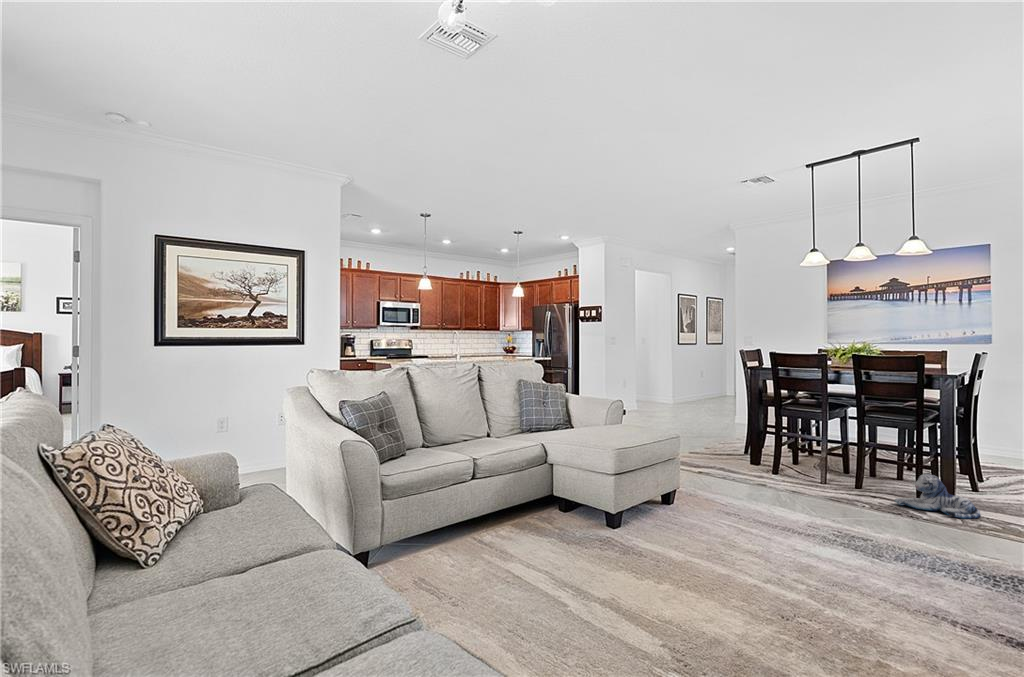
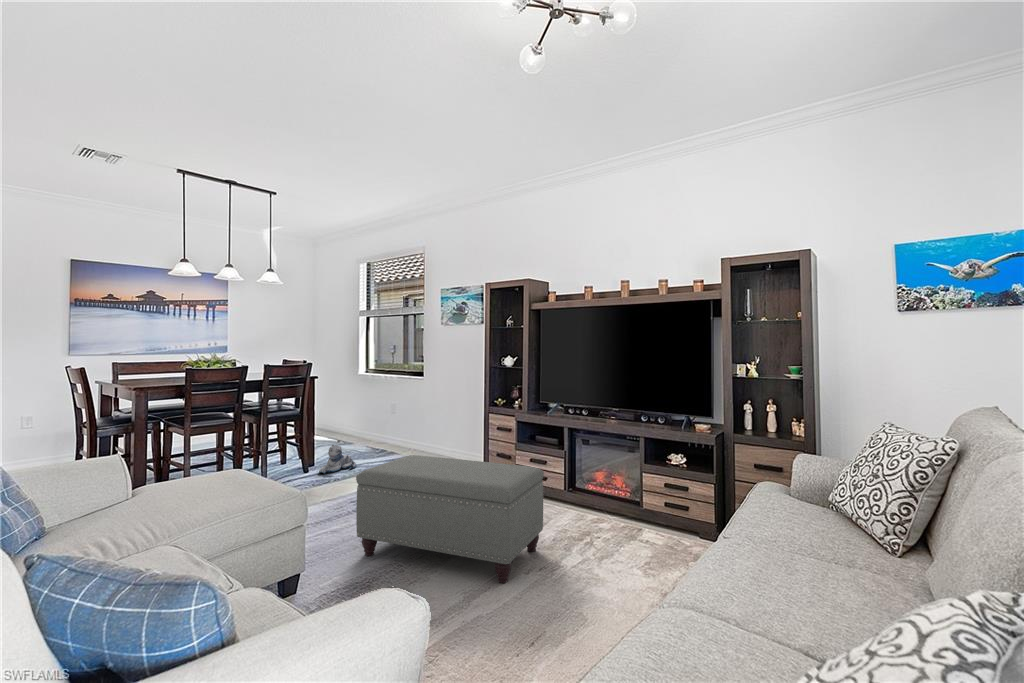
ottoman: none [572,456,740,632] -> present [356,455,544,583]

